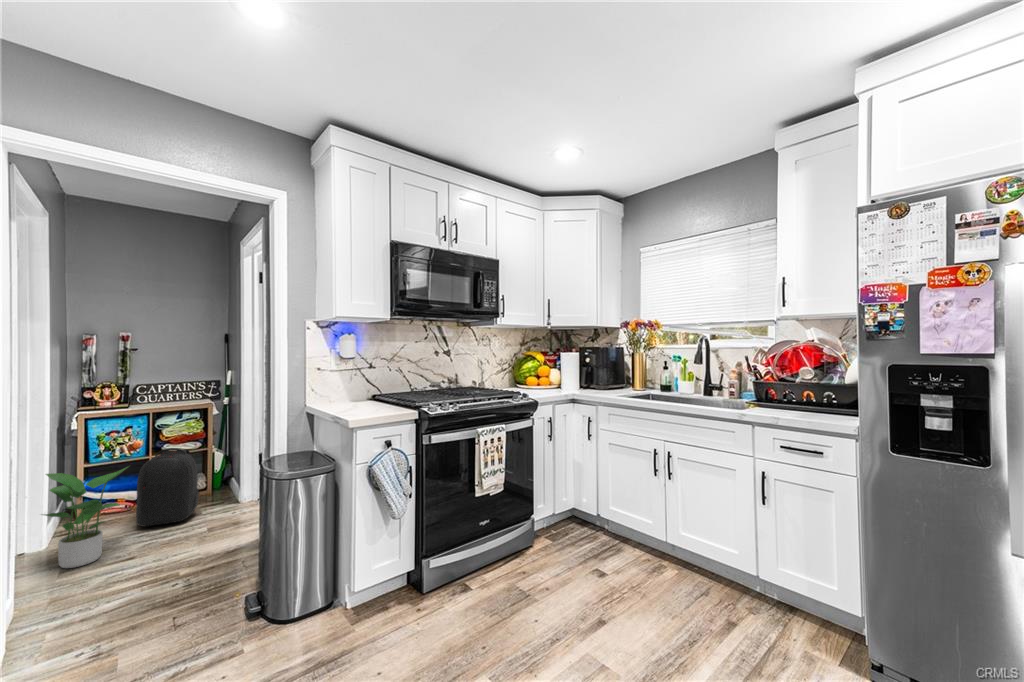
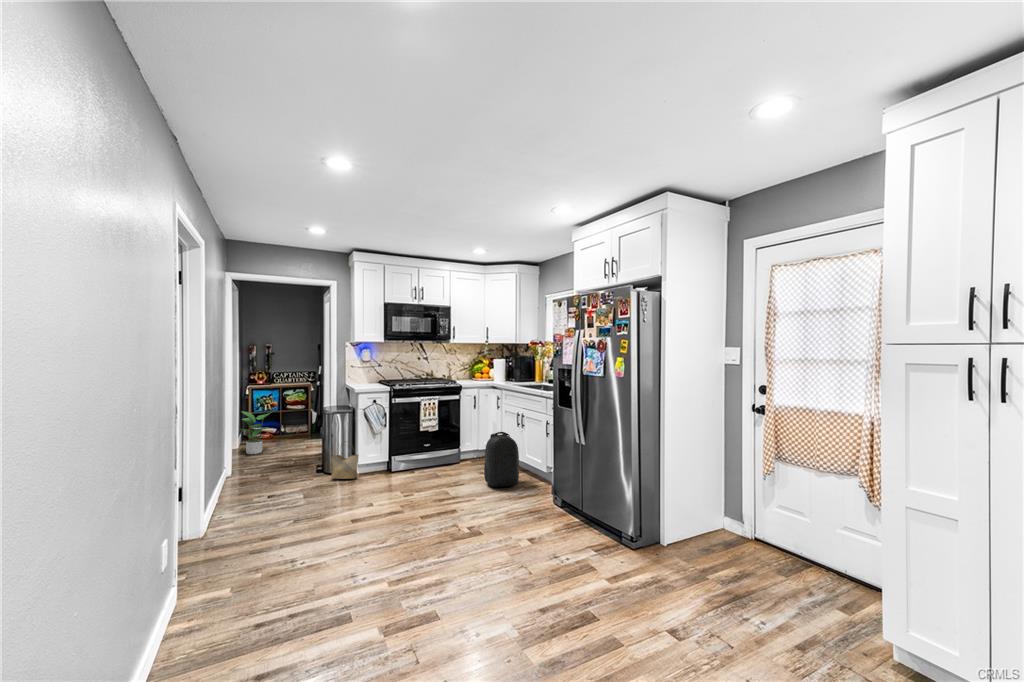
backpack: present [136,448,199,527] -> present [484,432,519,487]
woven basket: none [290,544,361,651] -> present [331,444,358,479]

